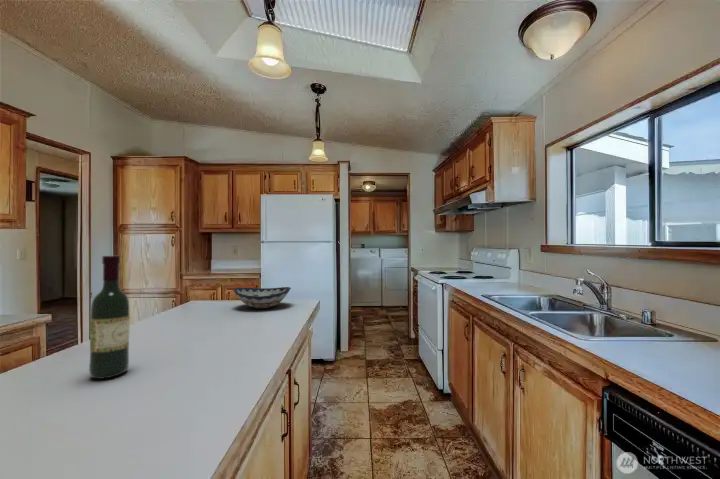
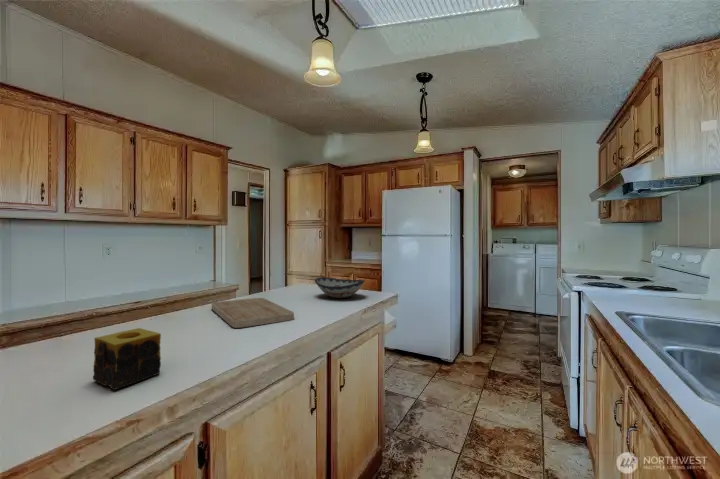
wine bottle: present [89,256,130,379] -> none [162,246,189,335]
cutting board: none [115,318,248,354] -> present [212,298,294,328]
candle: none [82,368,178,454] -> present [93,328,161,390]

